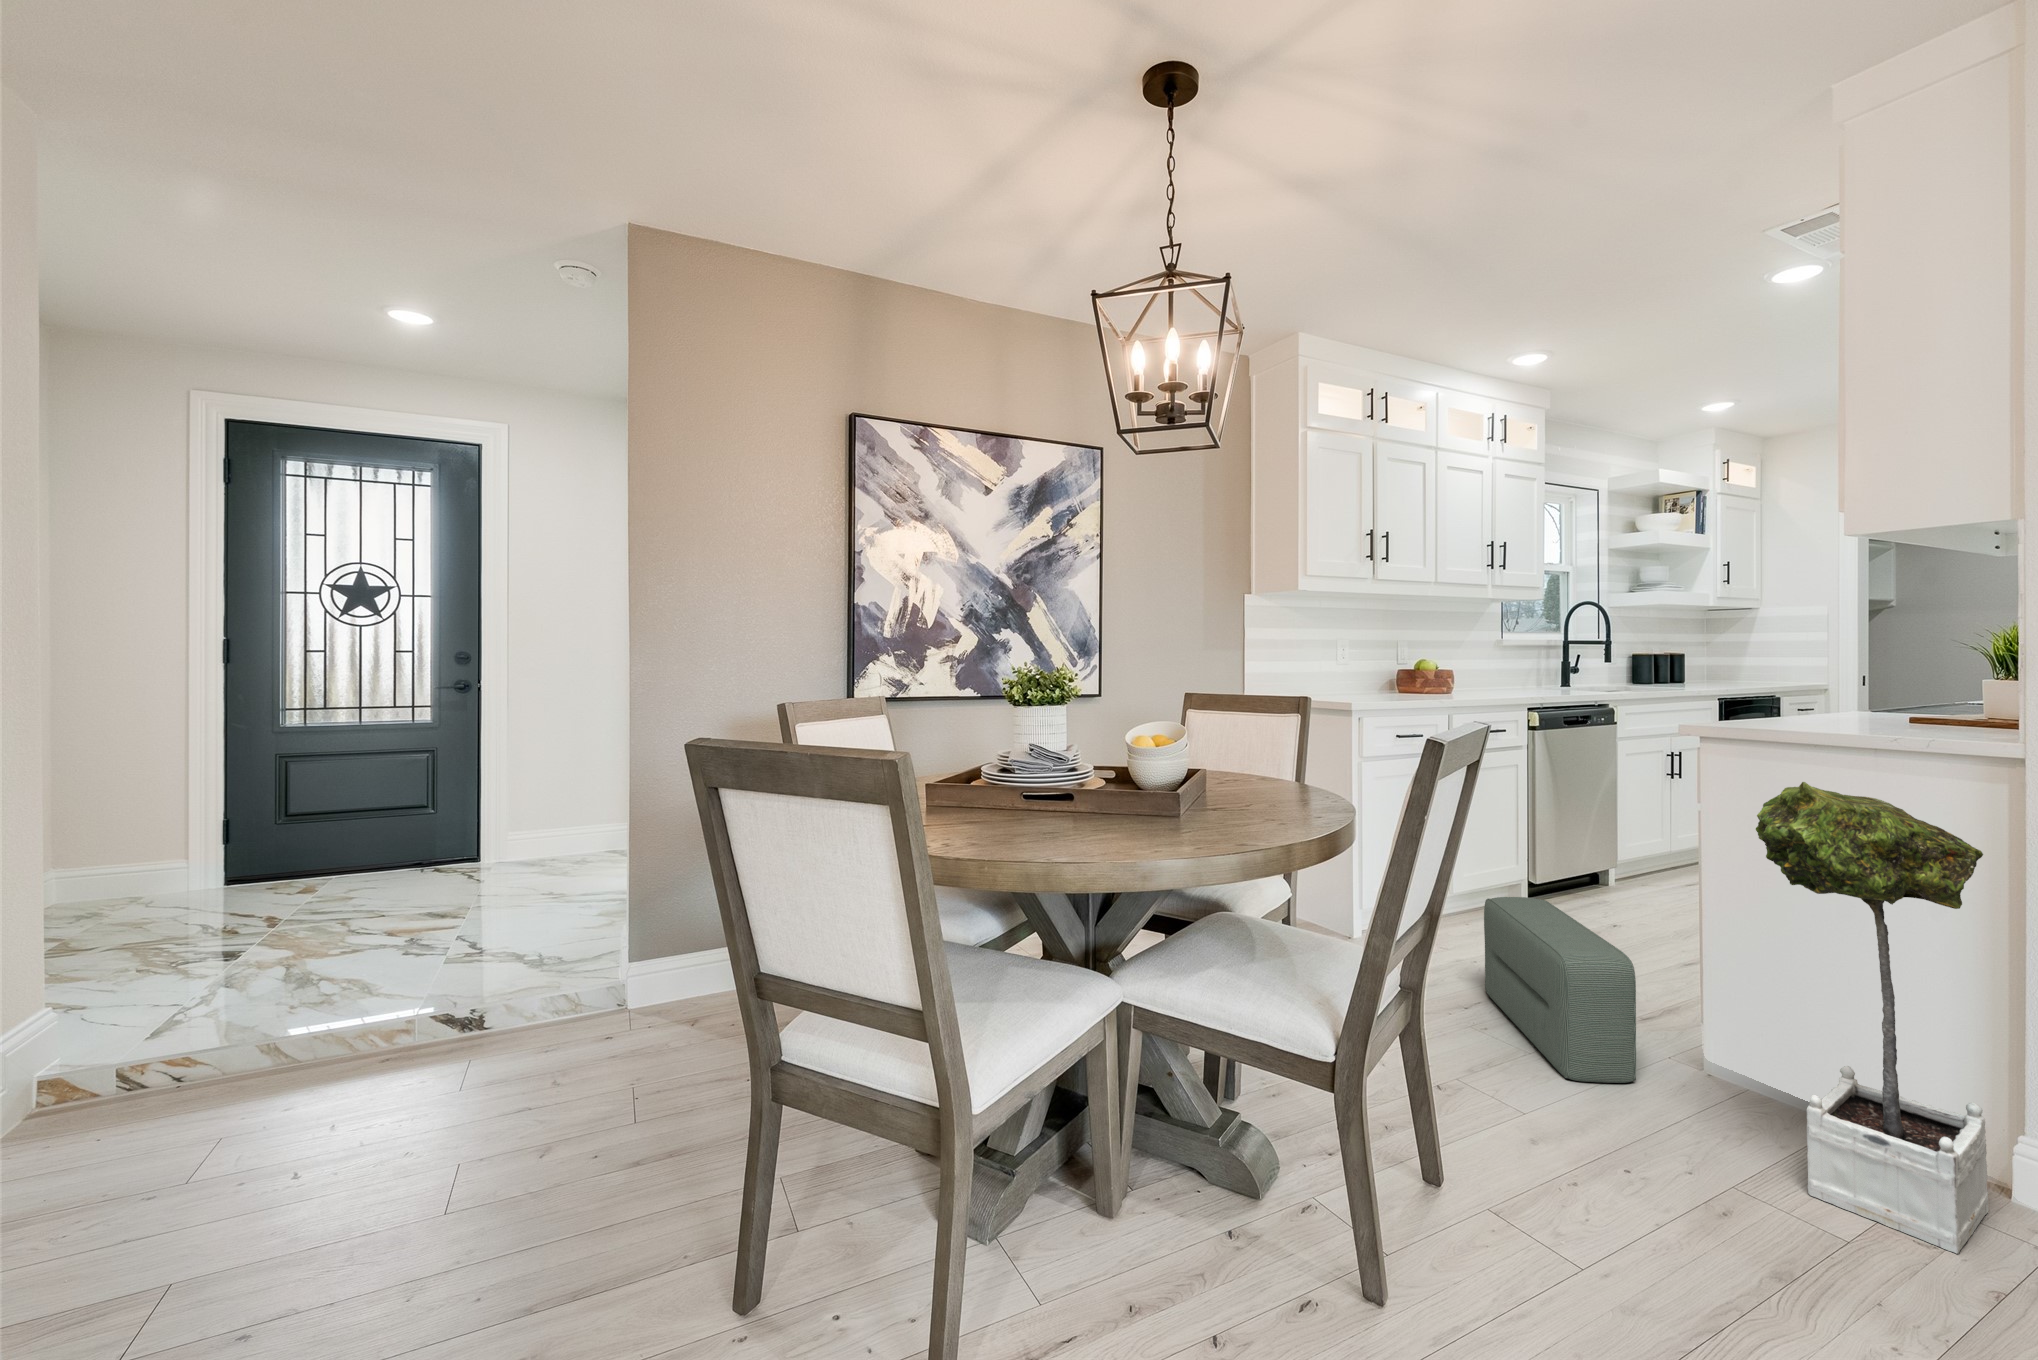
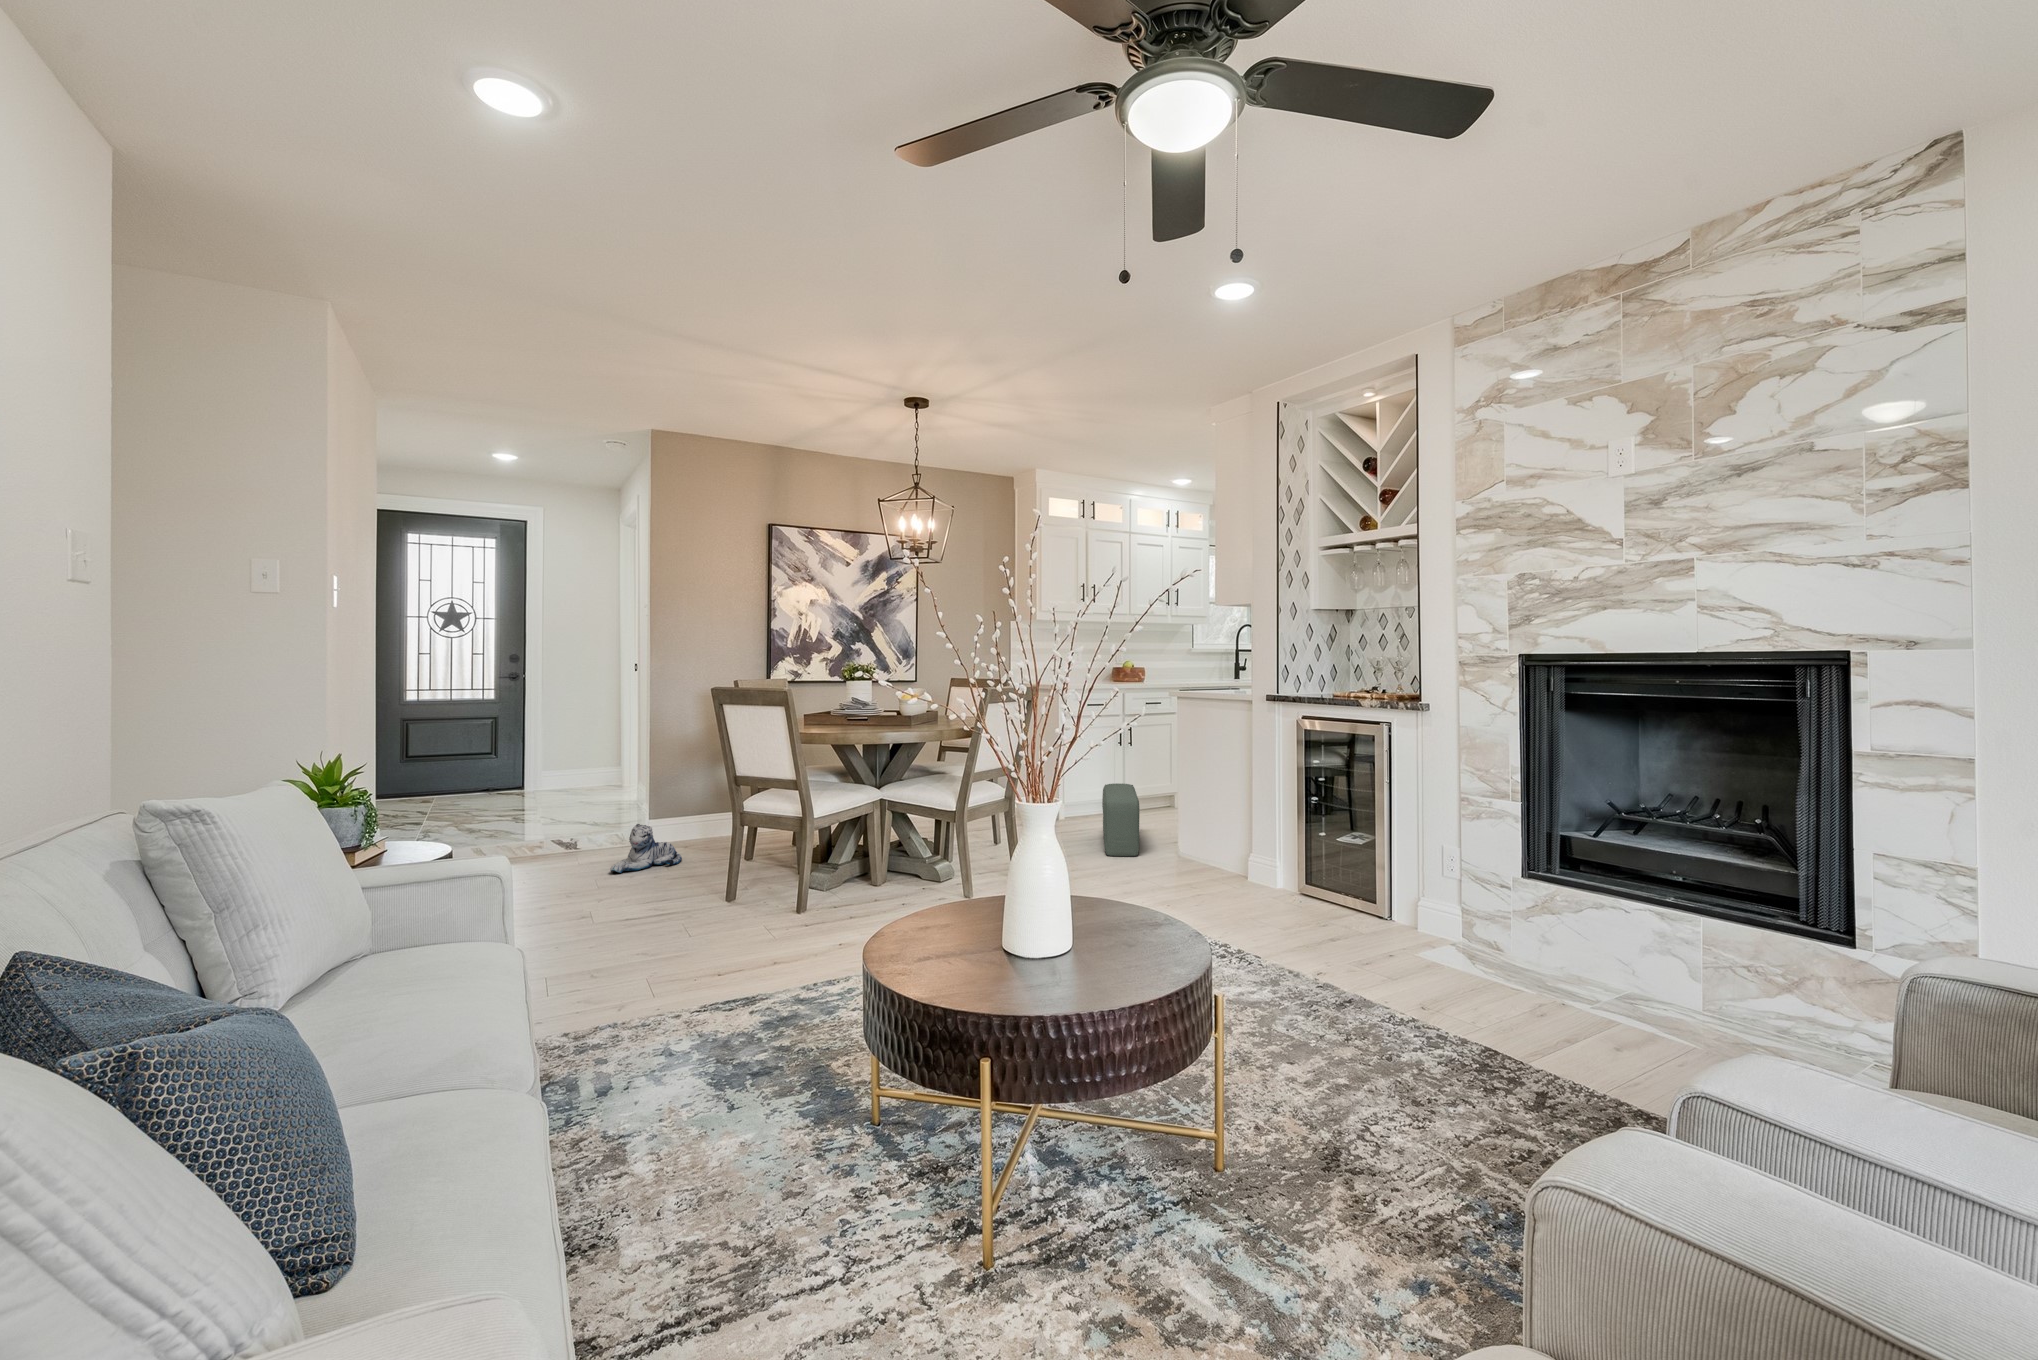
potted tree: present [1756,782,1989,1254] -> none [1154,708,1229,886]
plush toy: none [491,1028,670,1157] -> present [610,824,682,873]

